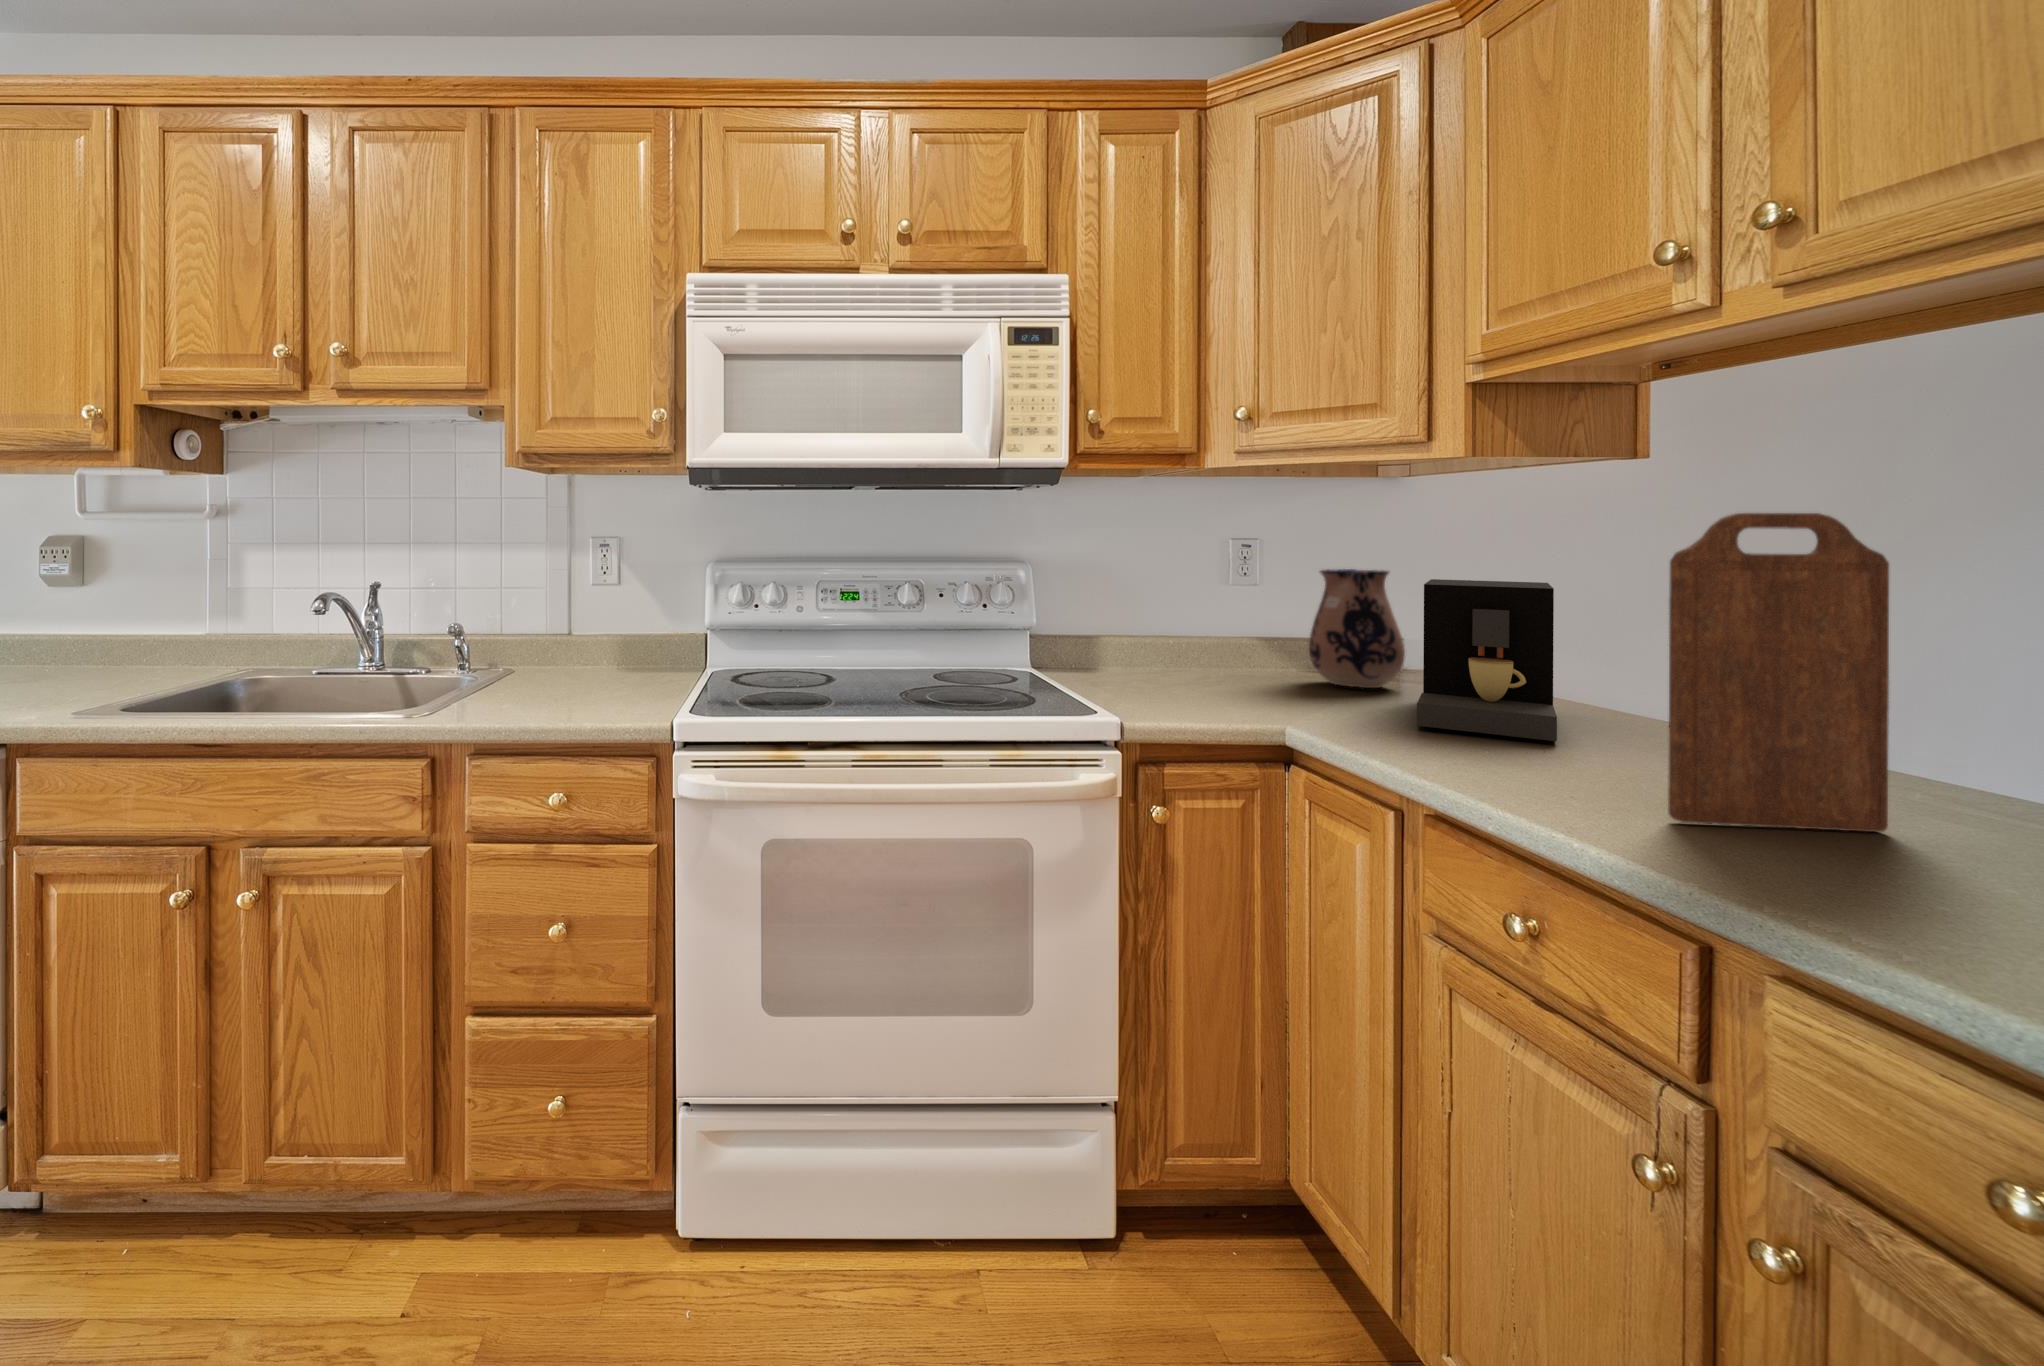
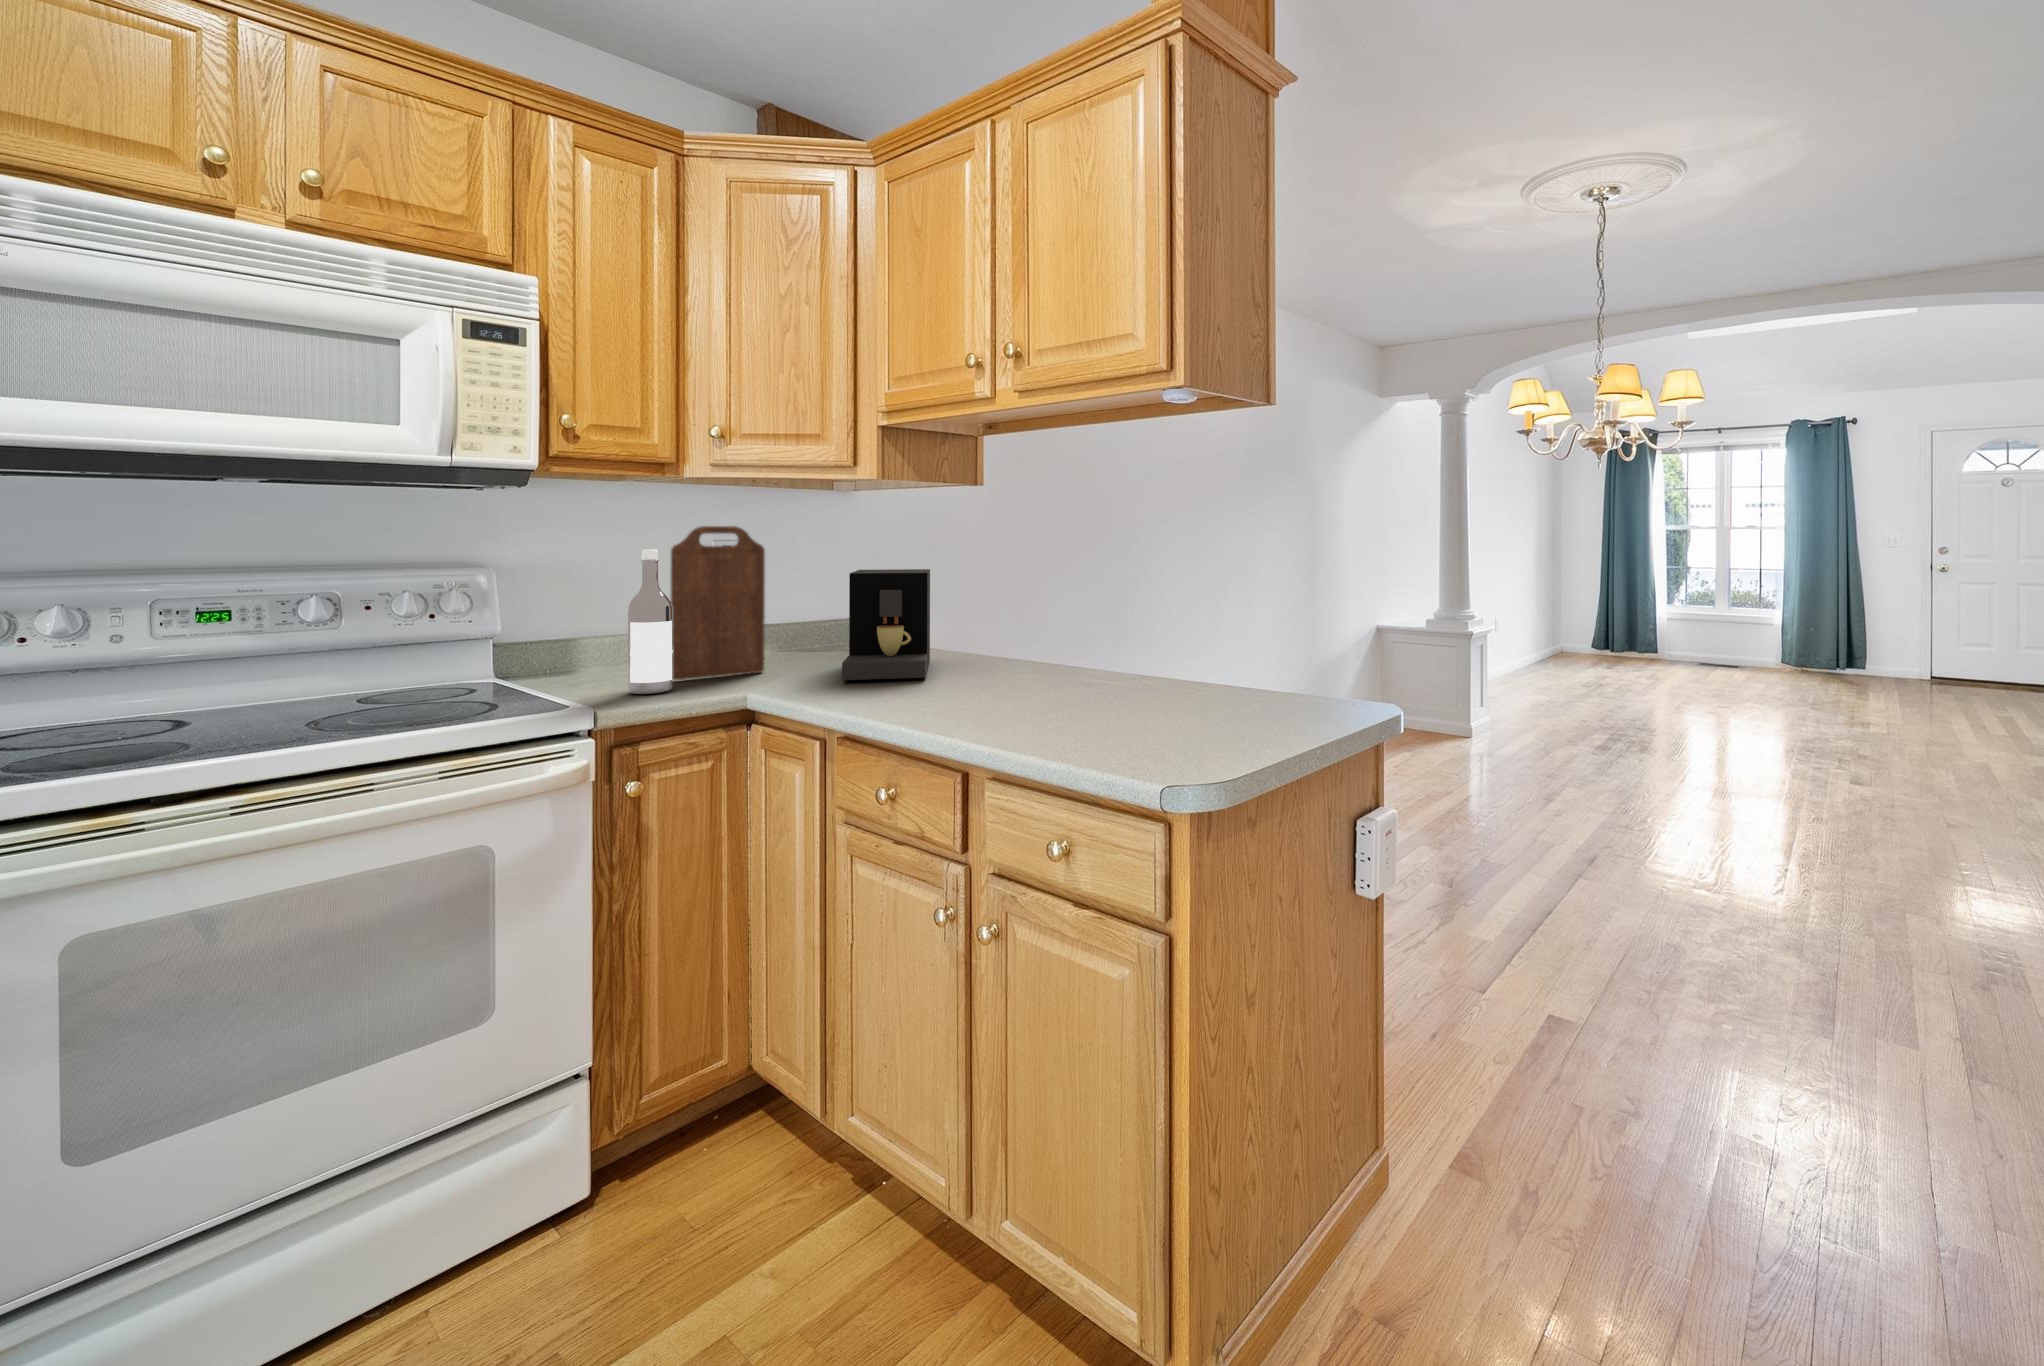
cutting board: present [1668,513,1889,832] -> present [671,526,765,680]
wine bottle: none [1152,549,1198,708] -> present [628,550,673,694]
ceramic pitcher: present [1309,569,1405,688] -> none [773,564,844,660]

